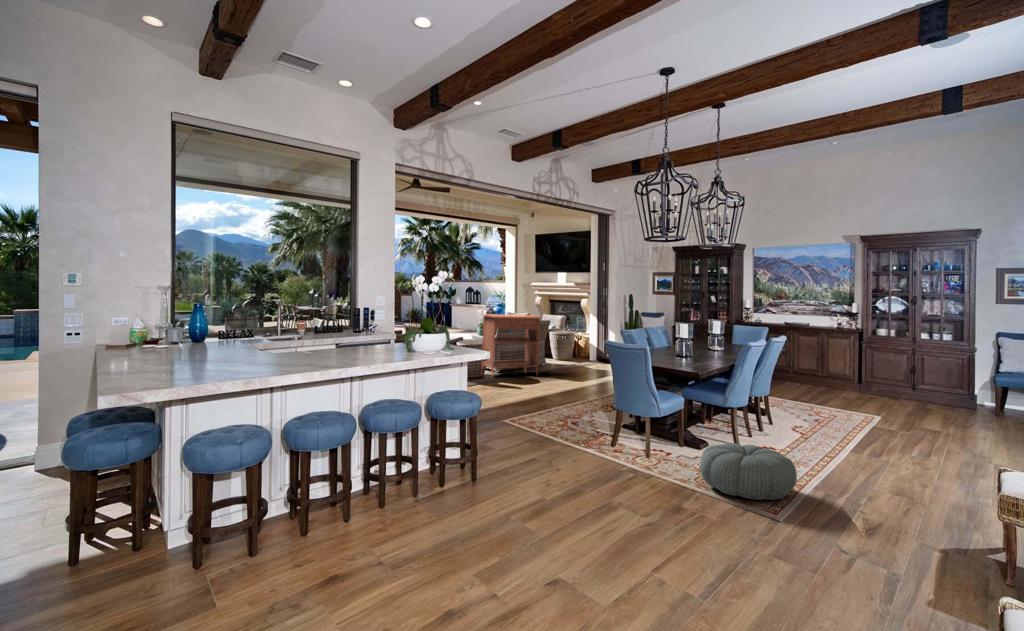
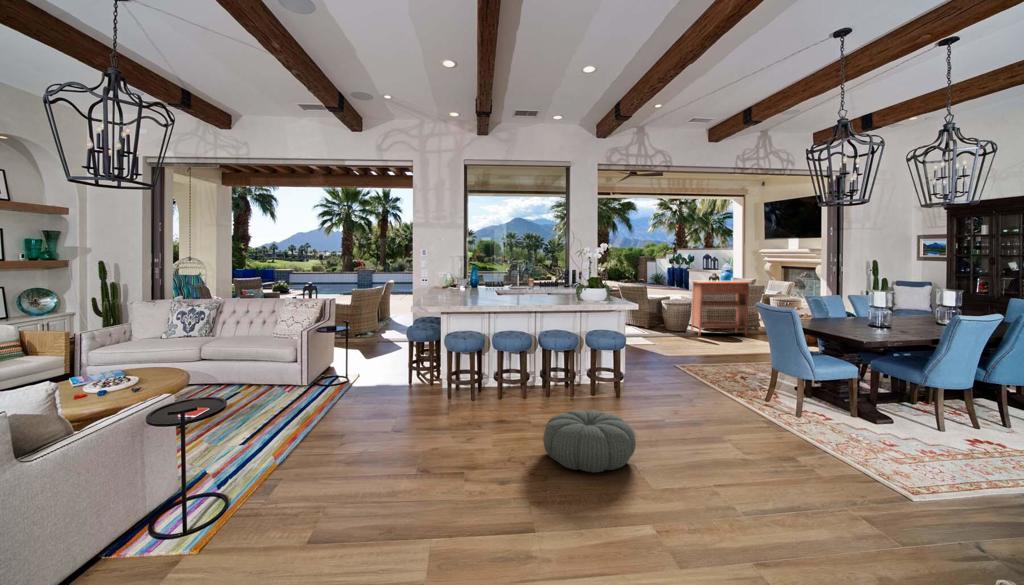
pouf: present [700,443,797,500] -> present [543,410,636,472]

